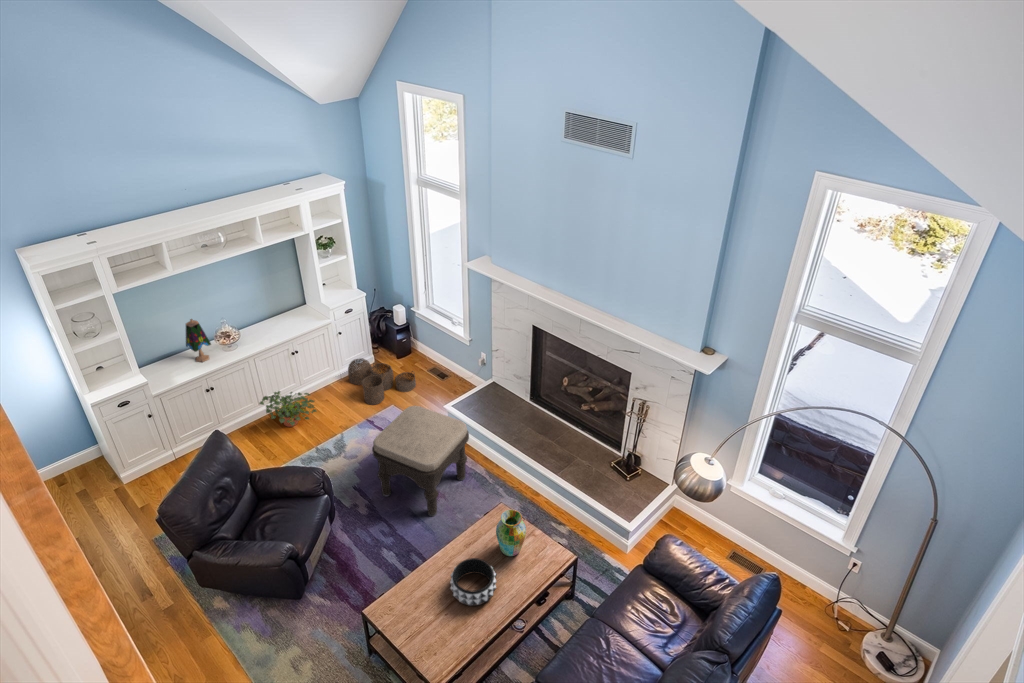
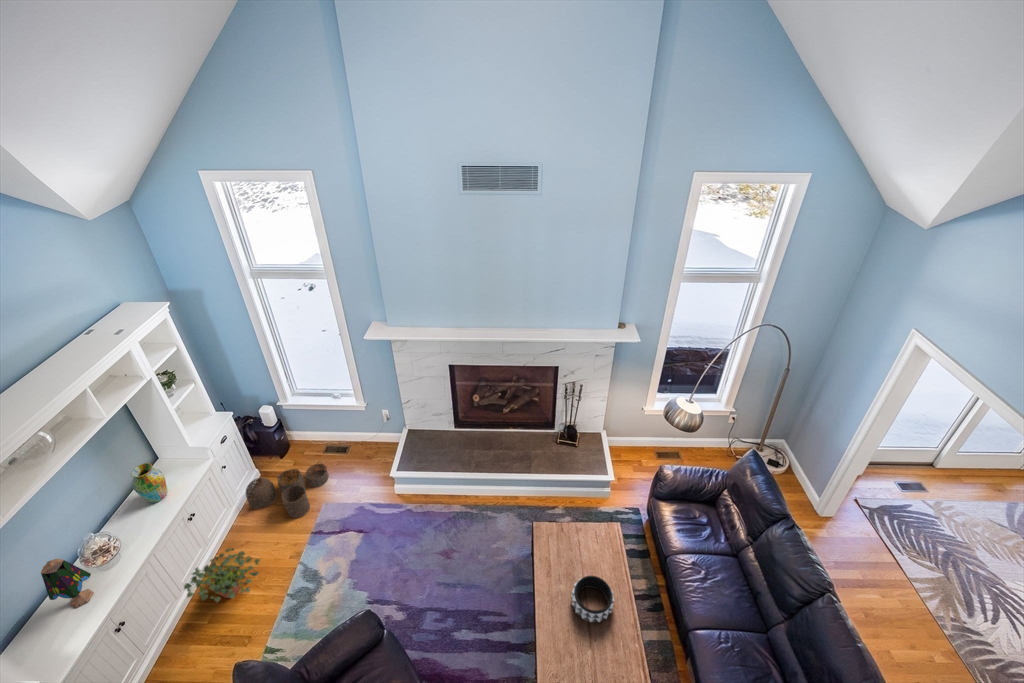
ottoman: present [372,406,469,516] -> none [381,478,465,589]
vase: present [496,510,526,556] -> present [131,463,167,503]

